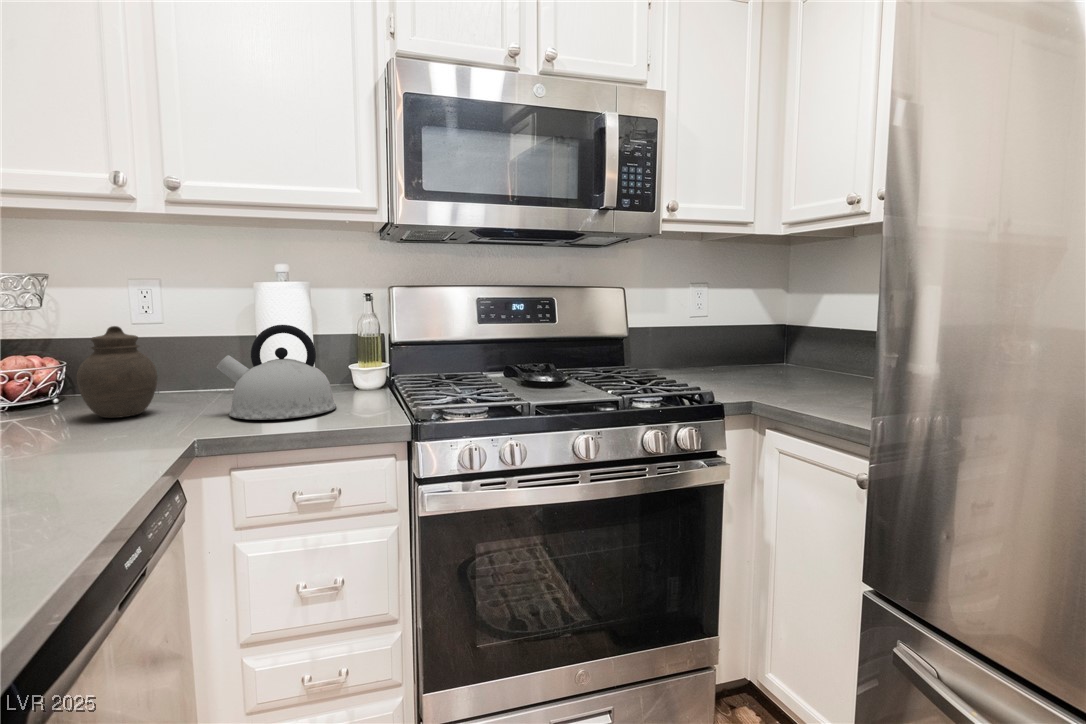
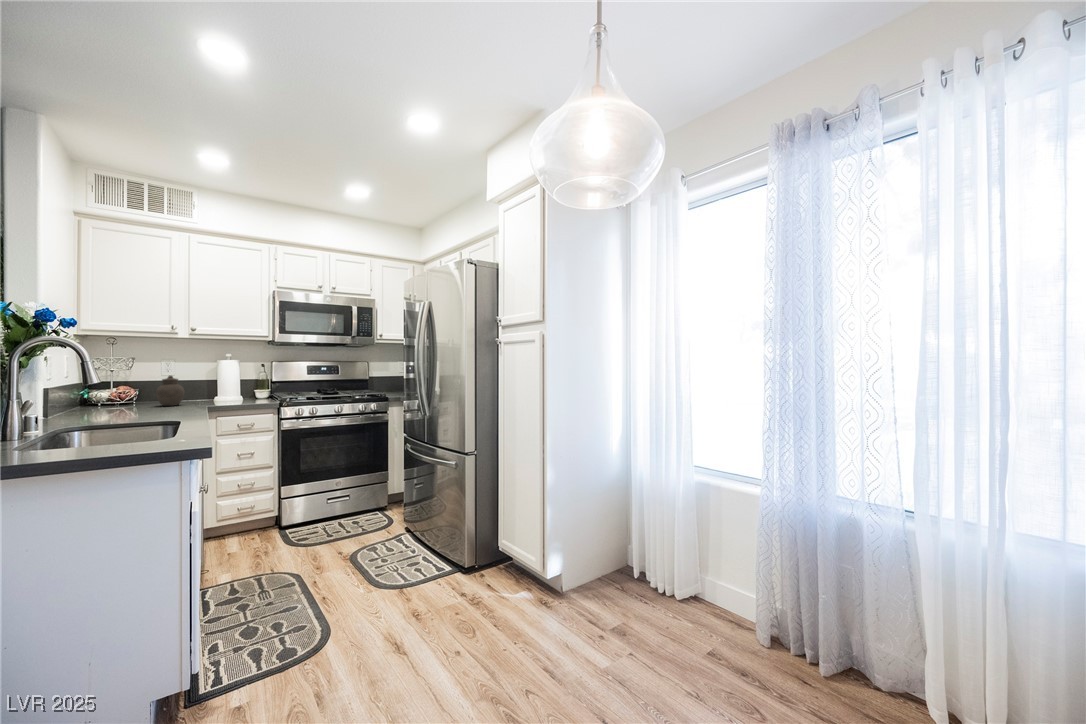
kettle: present [216,325,336,420] -> none [209,375,253,404]

